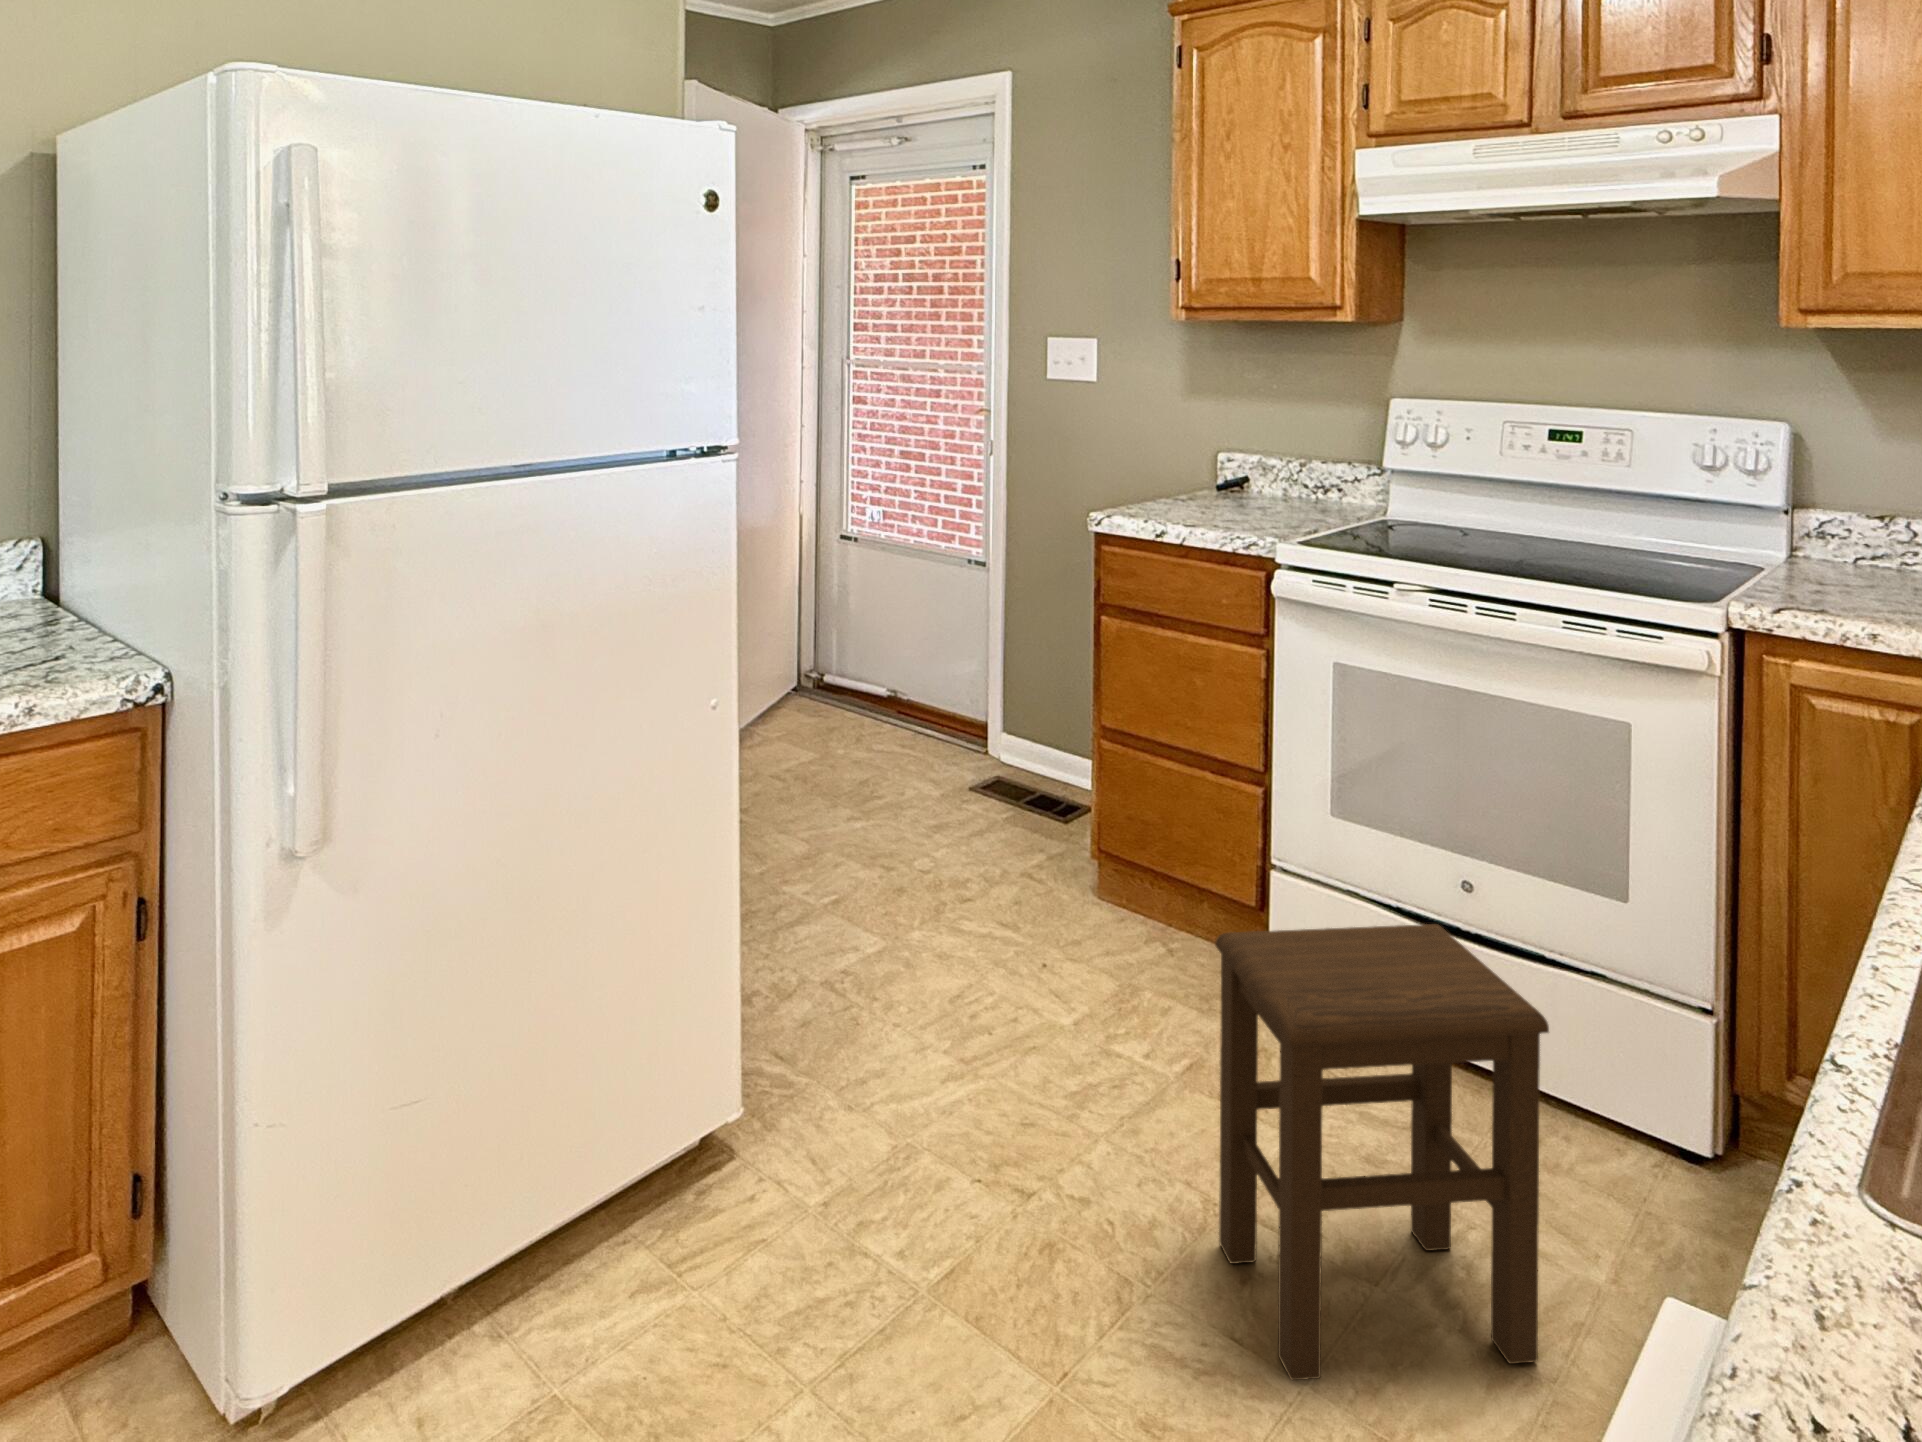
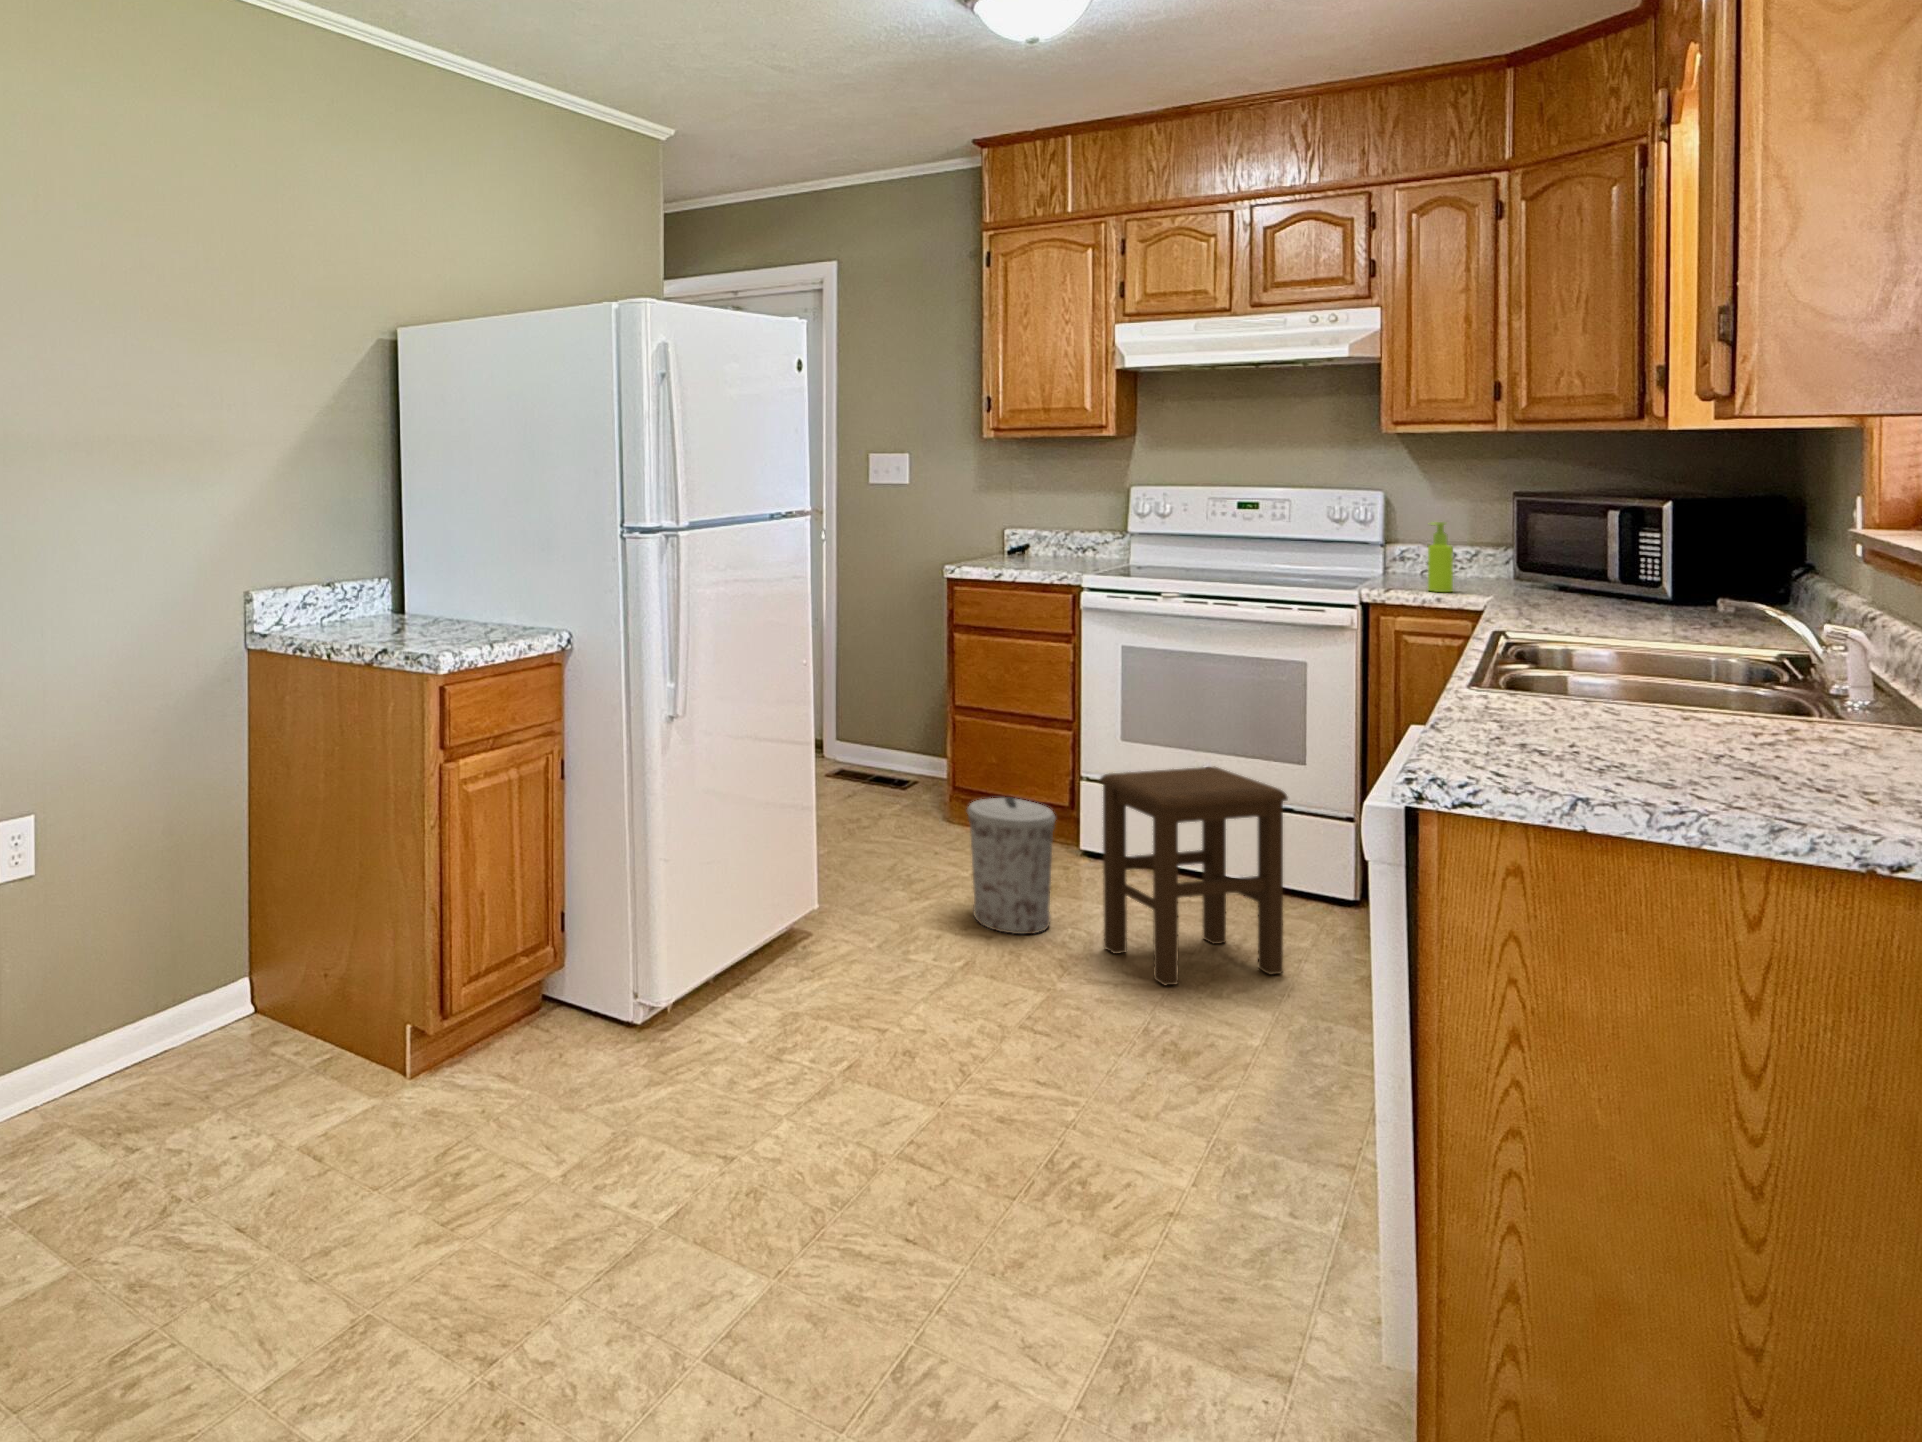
soap dispenser: none [1856,490,1903,618] -> present [1428,522,1453,592]
trash can: none [1019,925,1162,1189] -> present [967,797,1055,934]

